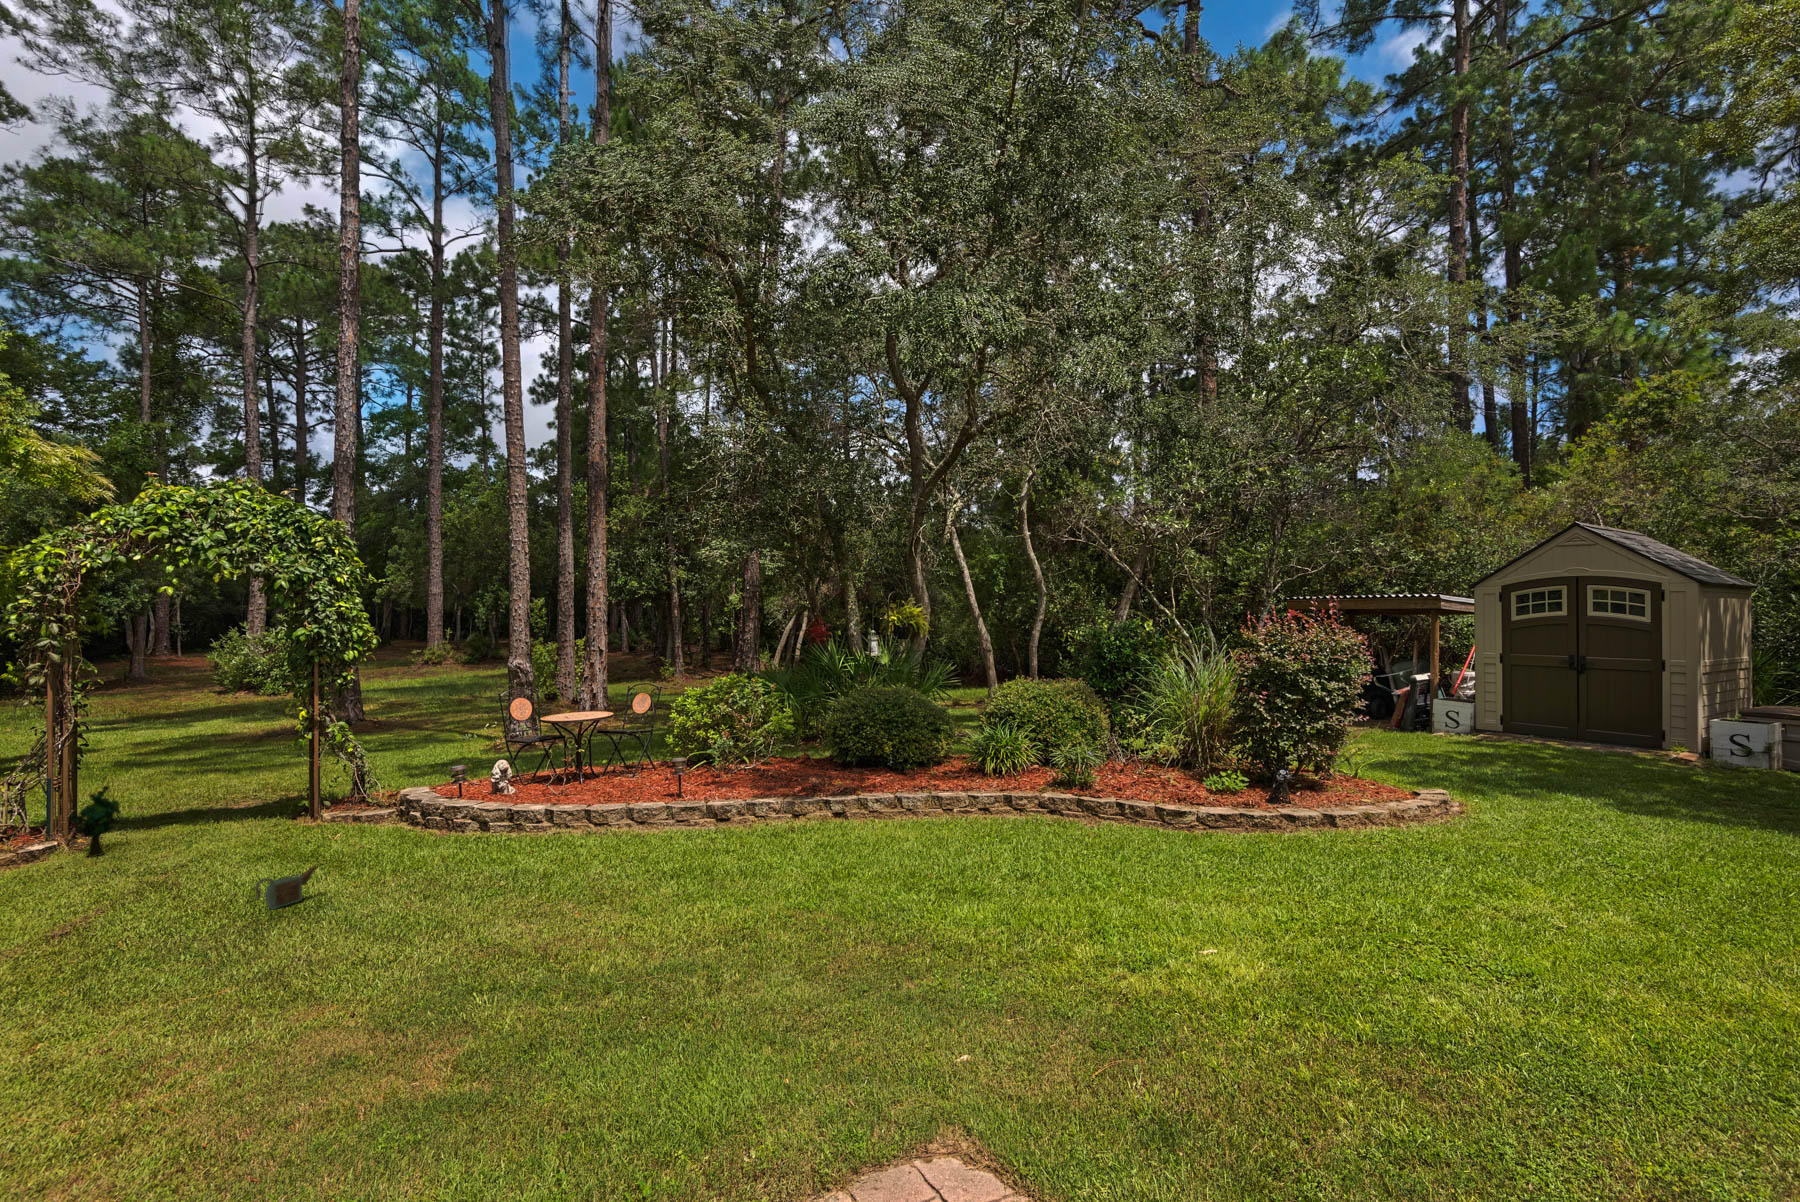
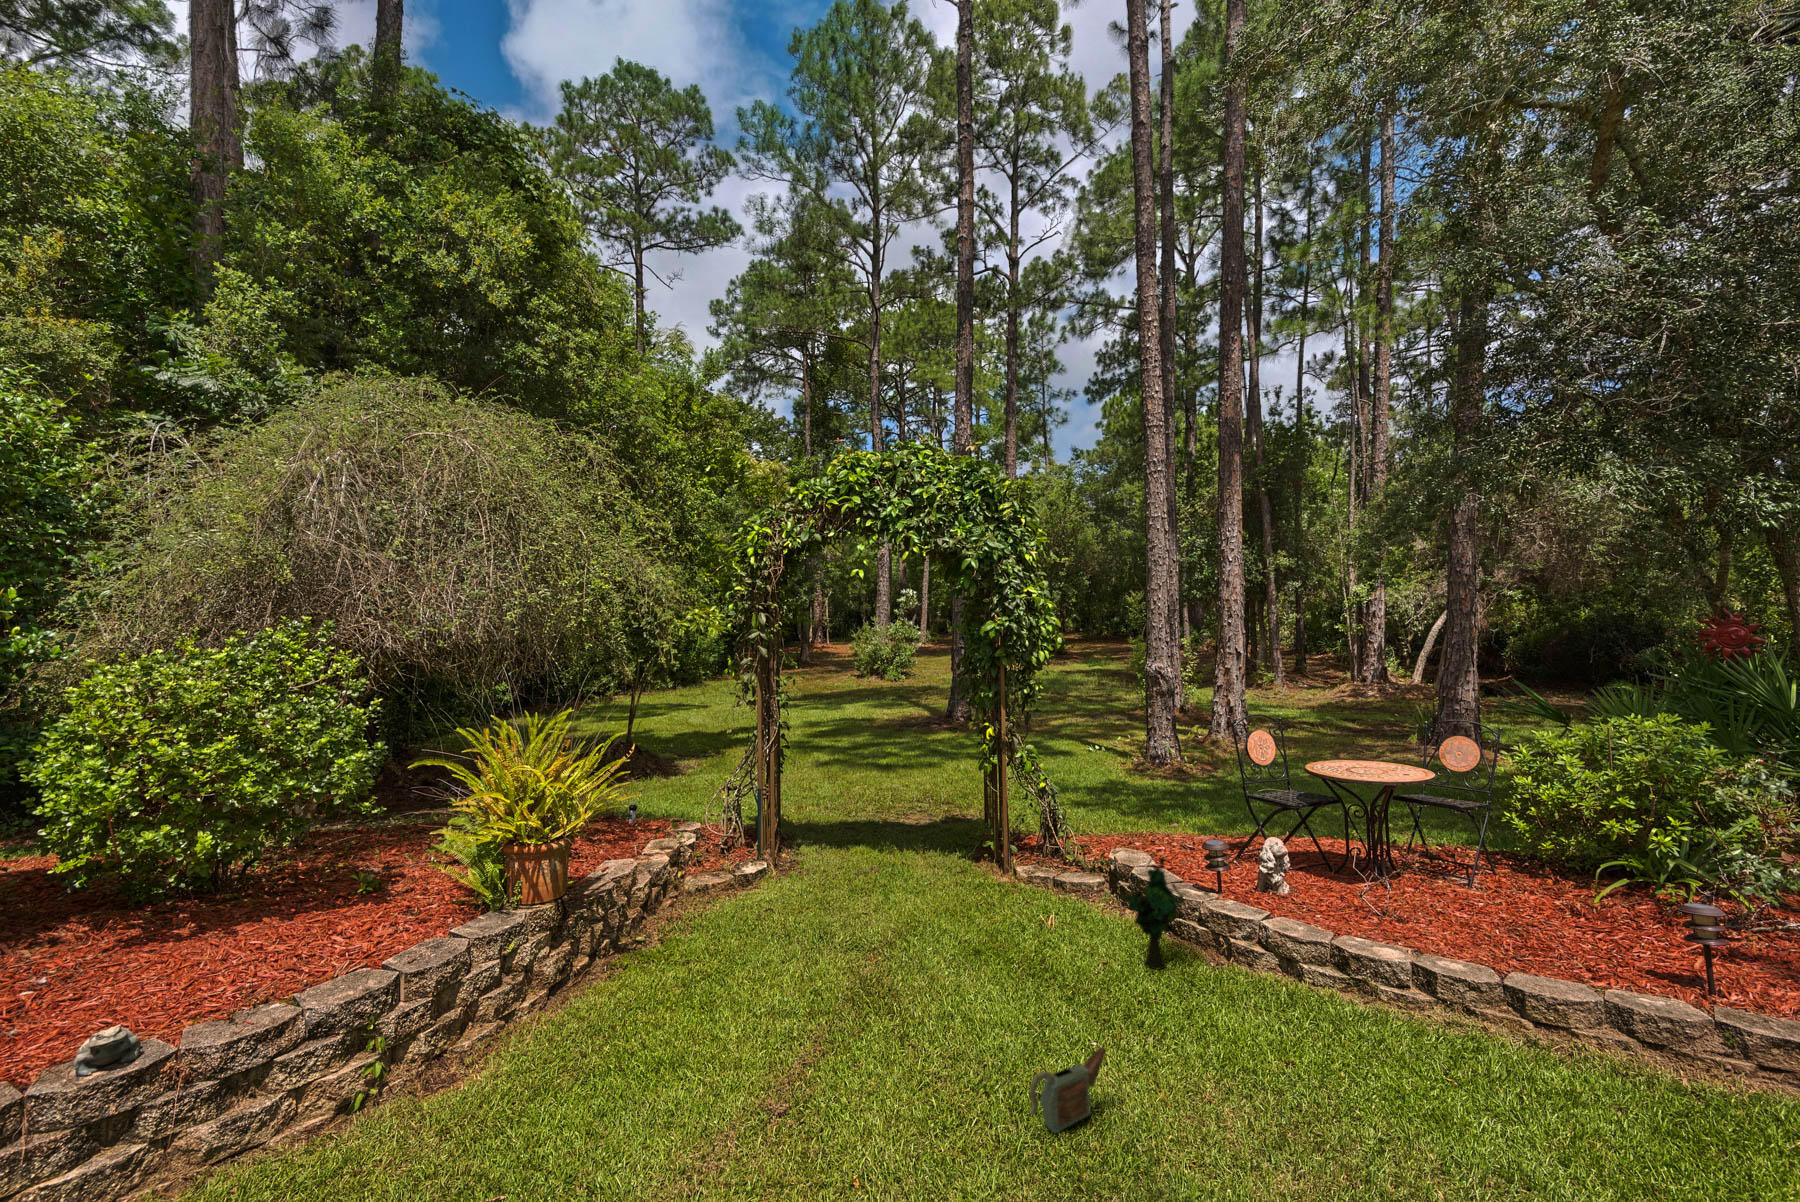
decorative plant: present [70,786,121,857] -> present [1123,858,1184,969]

